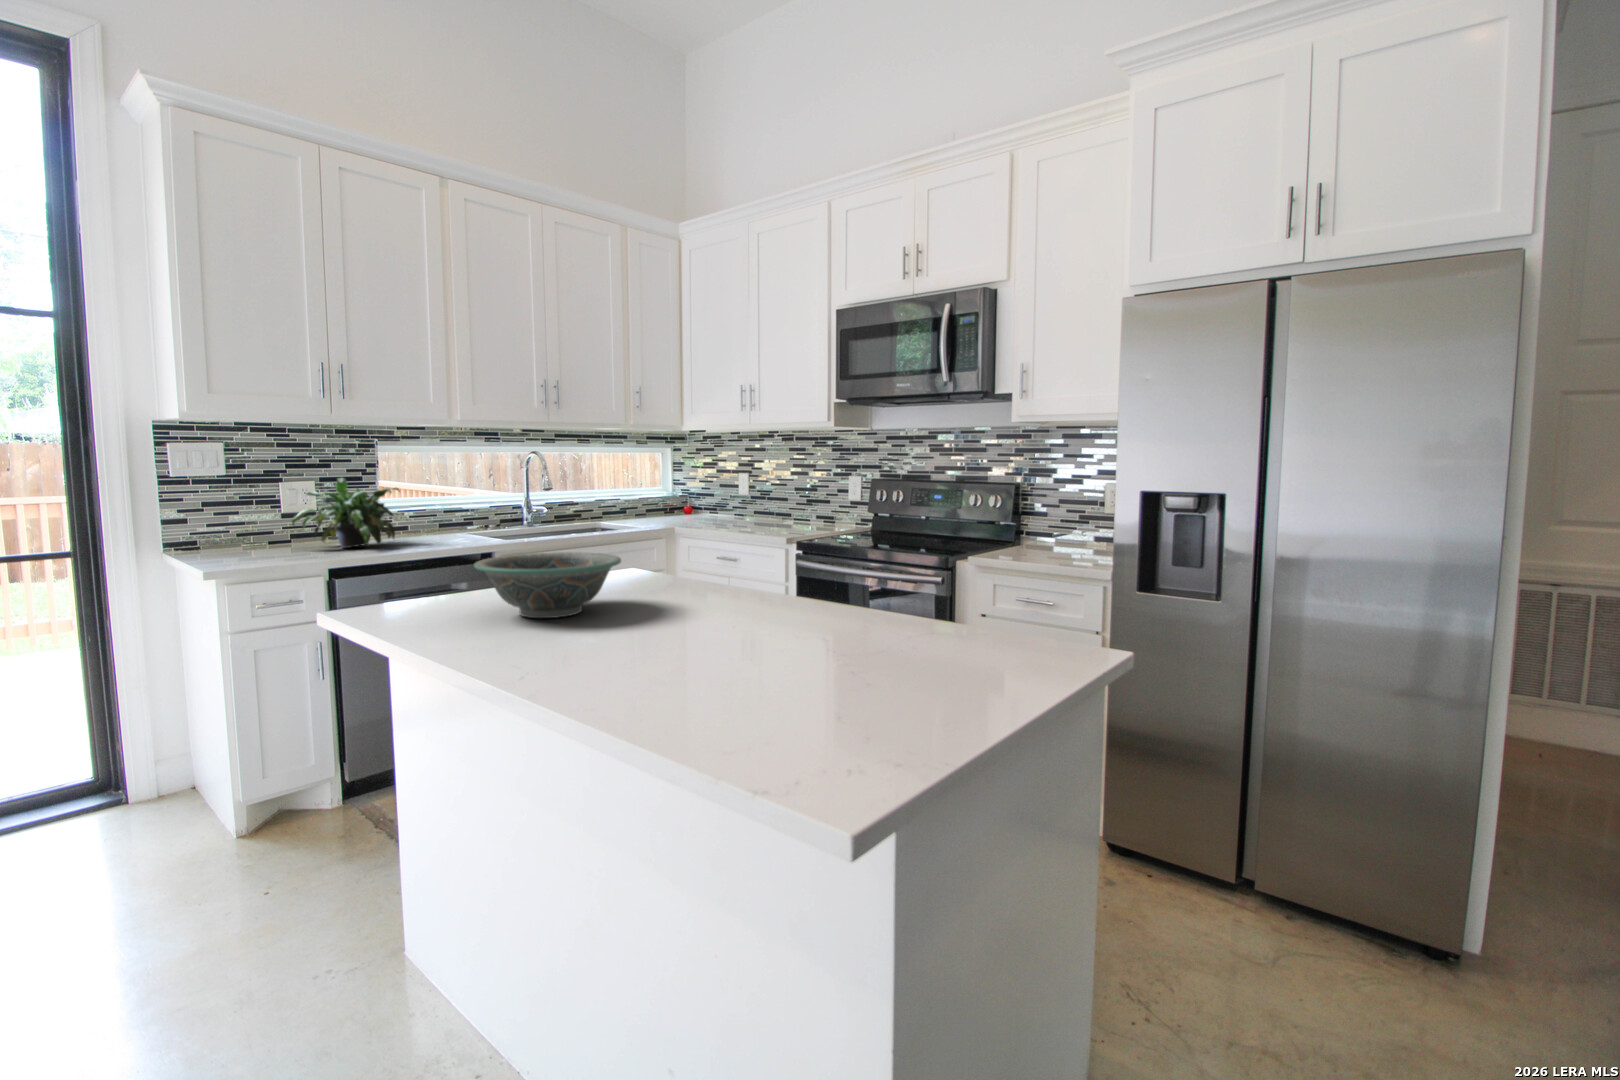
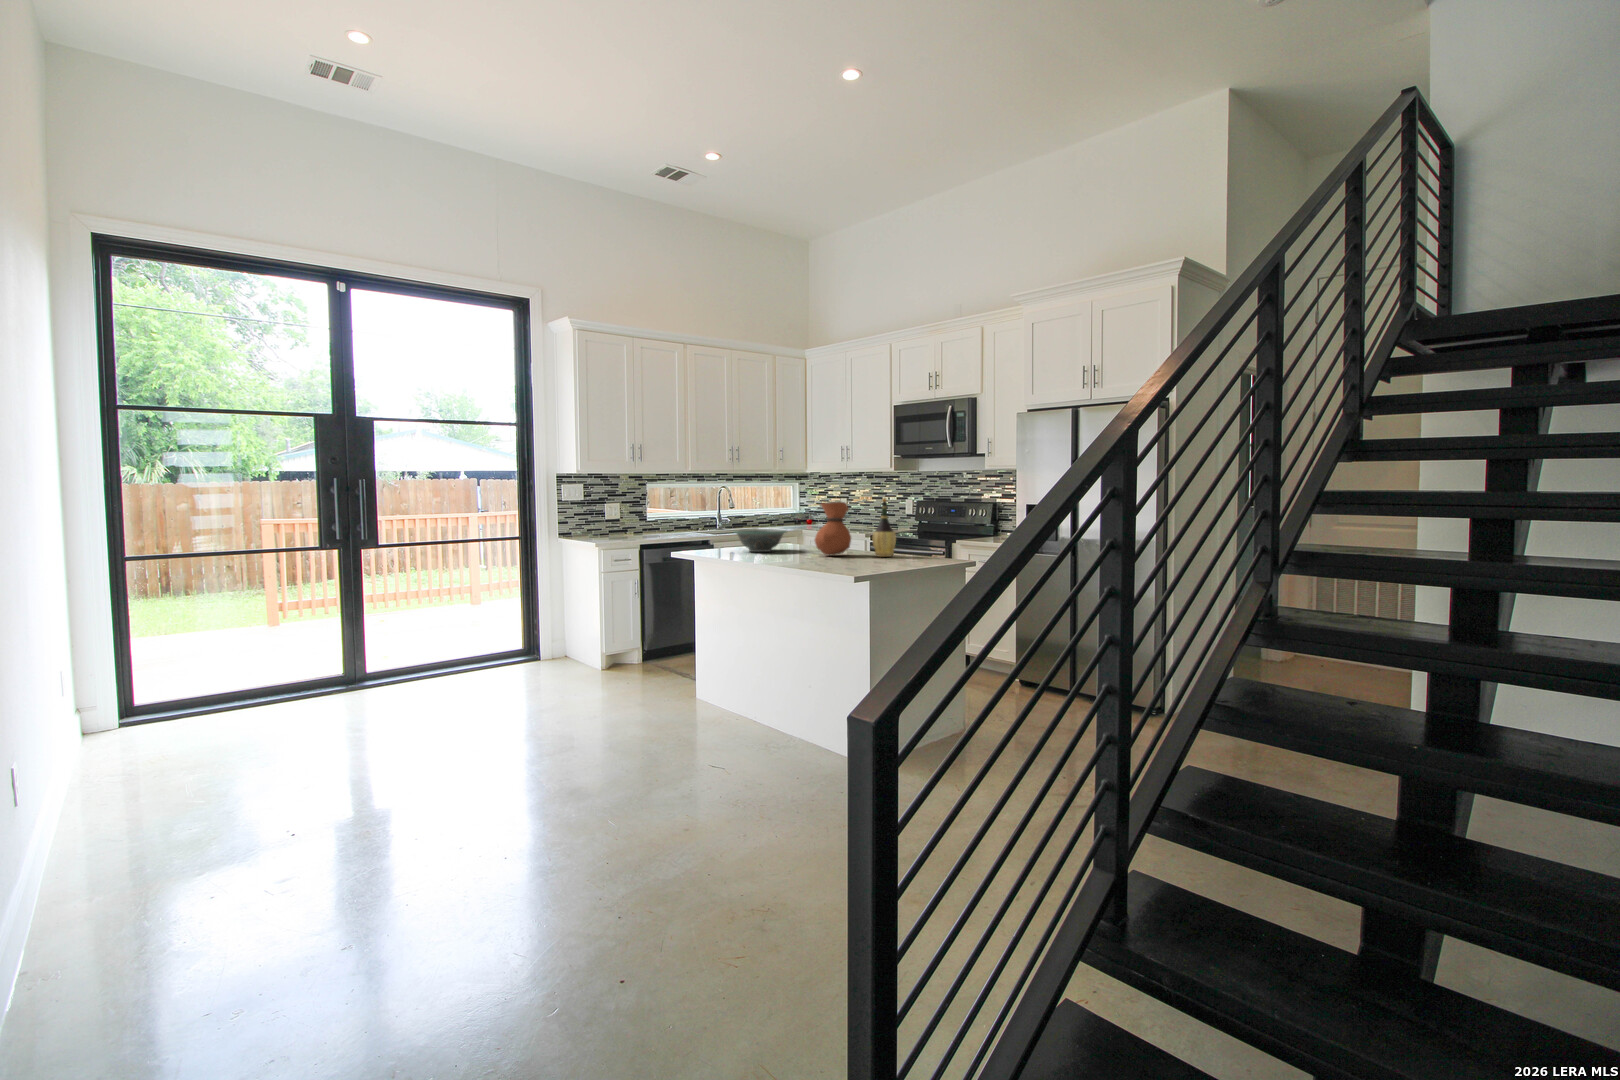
potted plant: present [292,478,400,548] -> none [618,501,665,537]
wine bottle: none [852,479,919,646] -> present [872,498,896,557]
vase: none [688,489,794,638] -> present [815,502,851,555]

